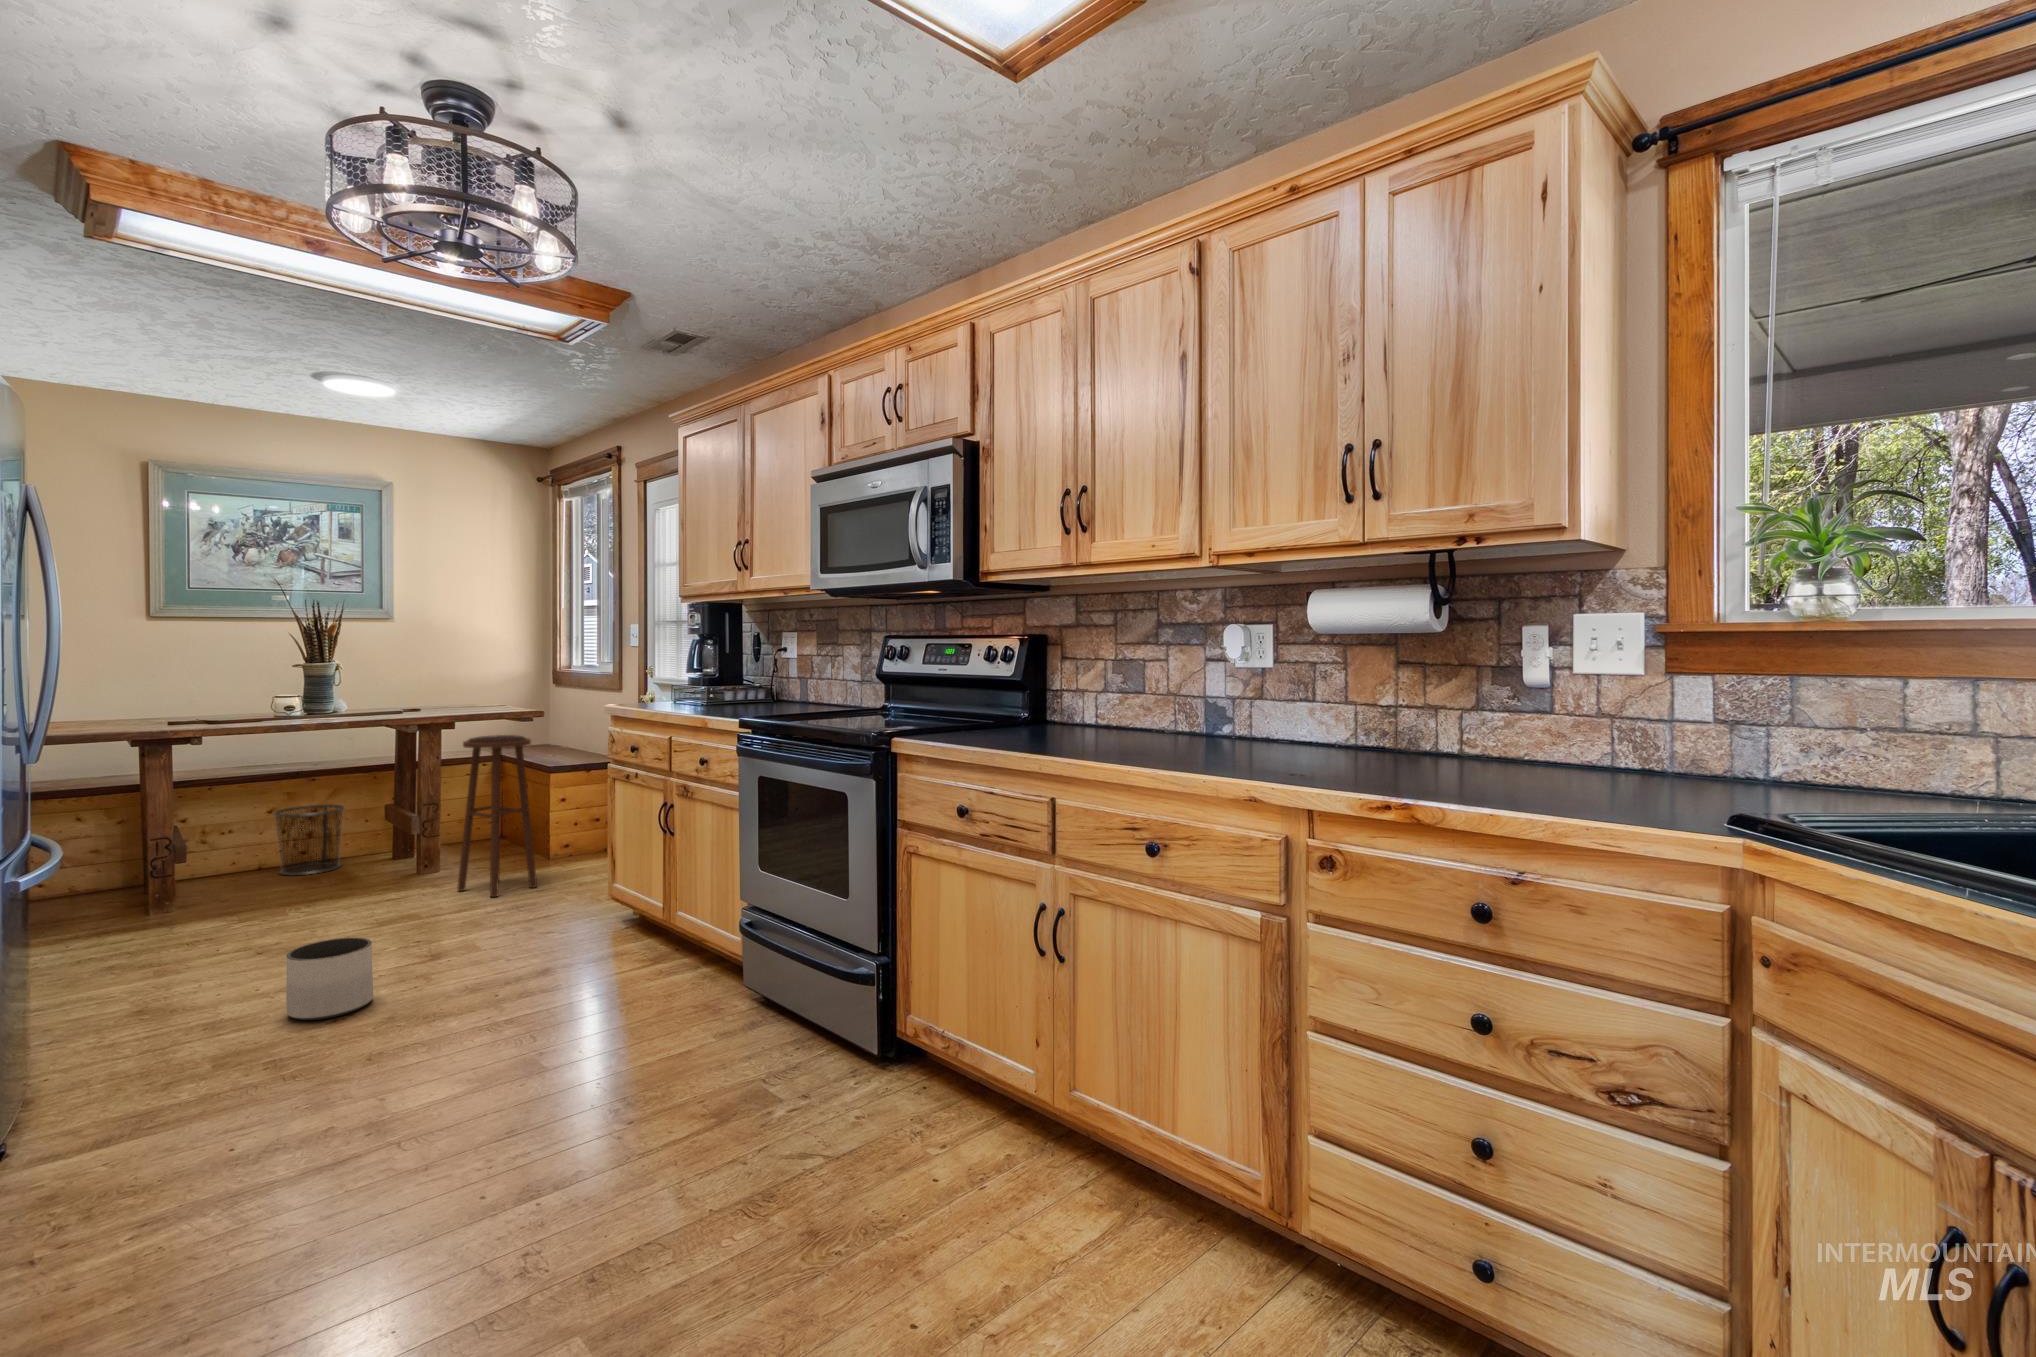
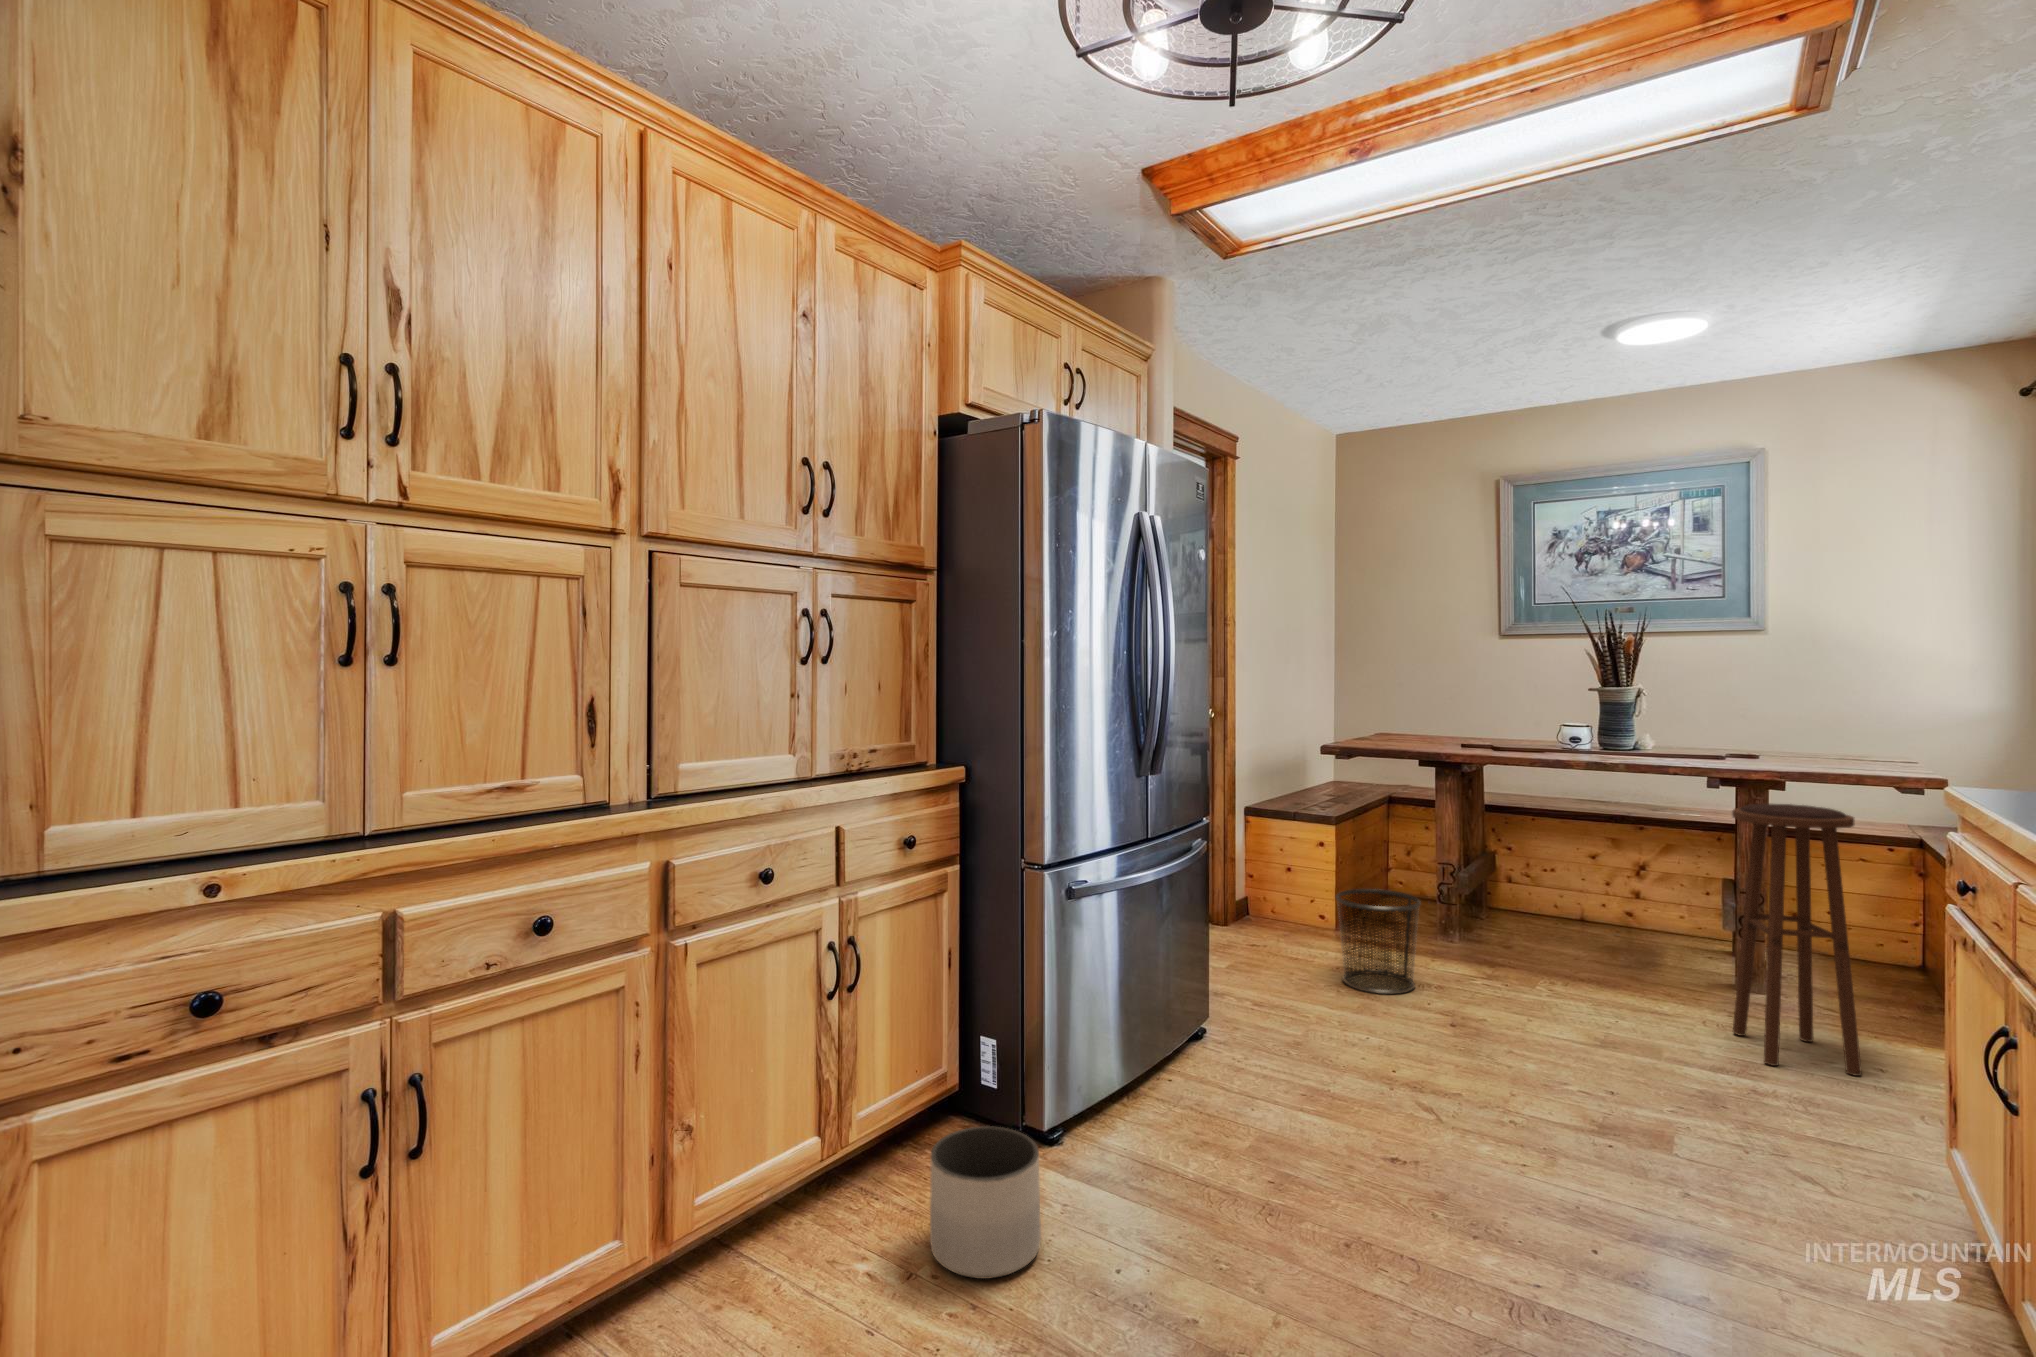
waste bin: present [274,804,345,876] -> present [1336,889,1421,994]
planter: present [286,938,373,1020] -> present [930,1126,1041,1279]

